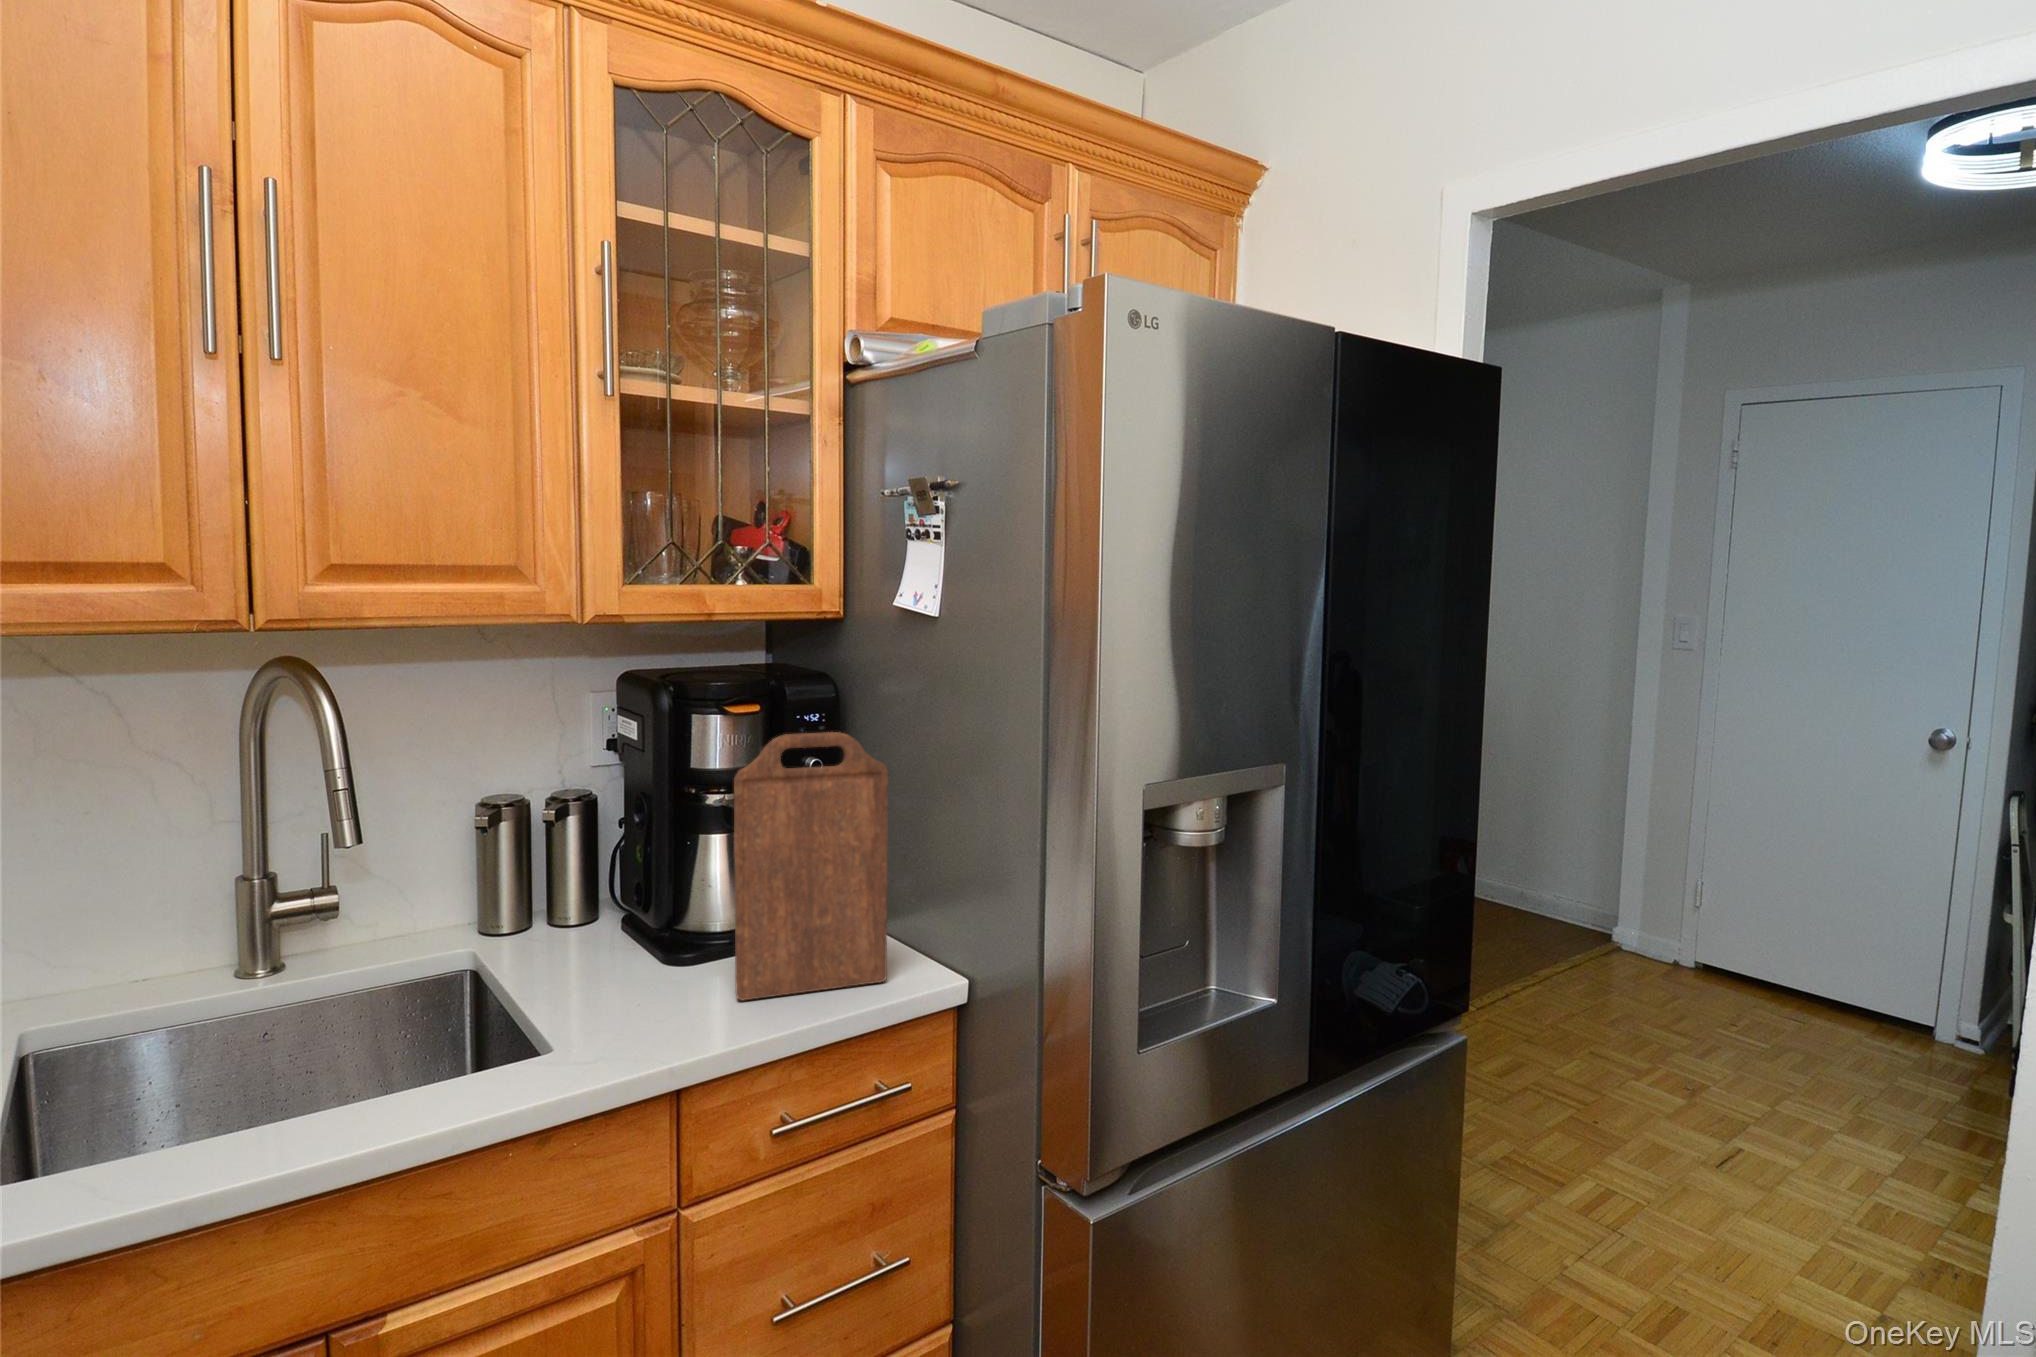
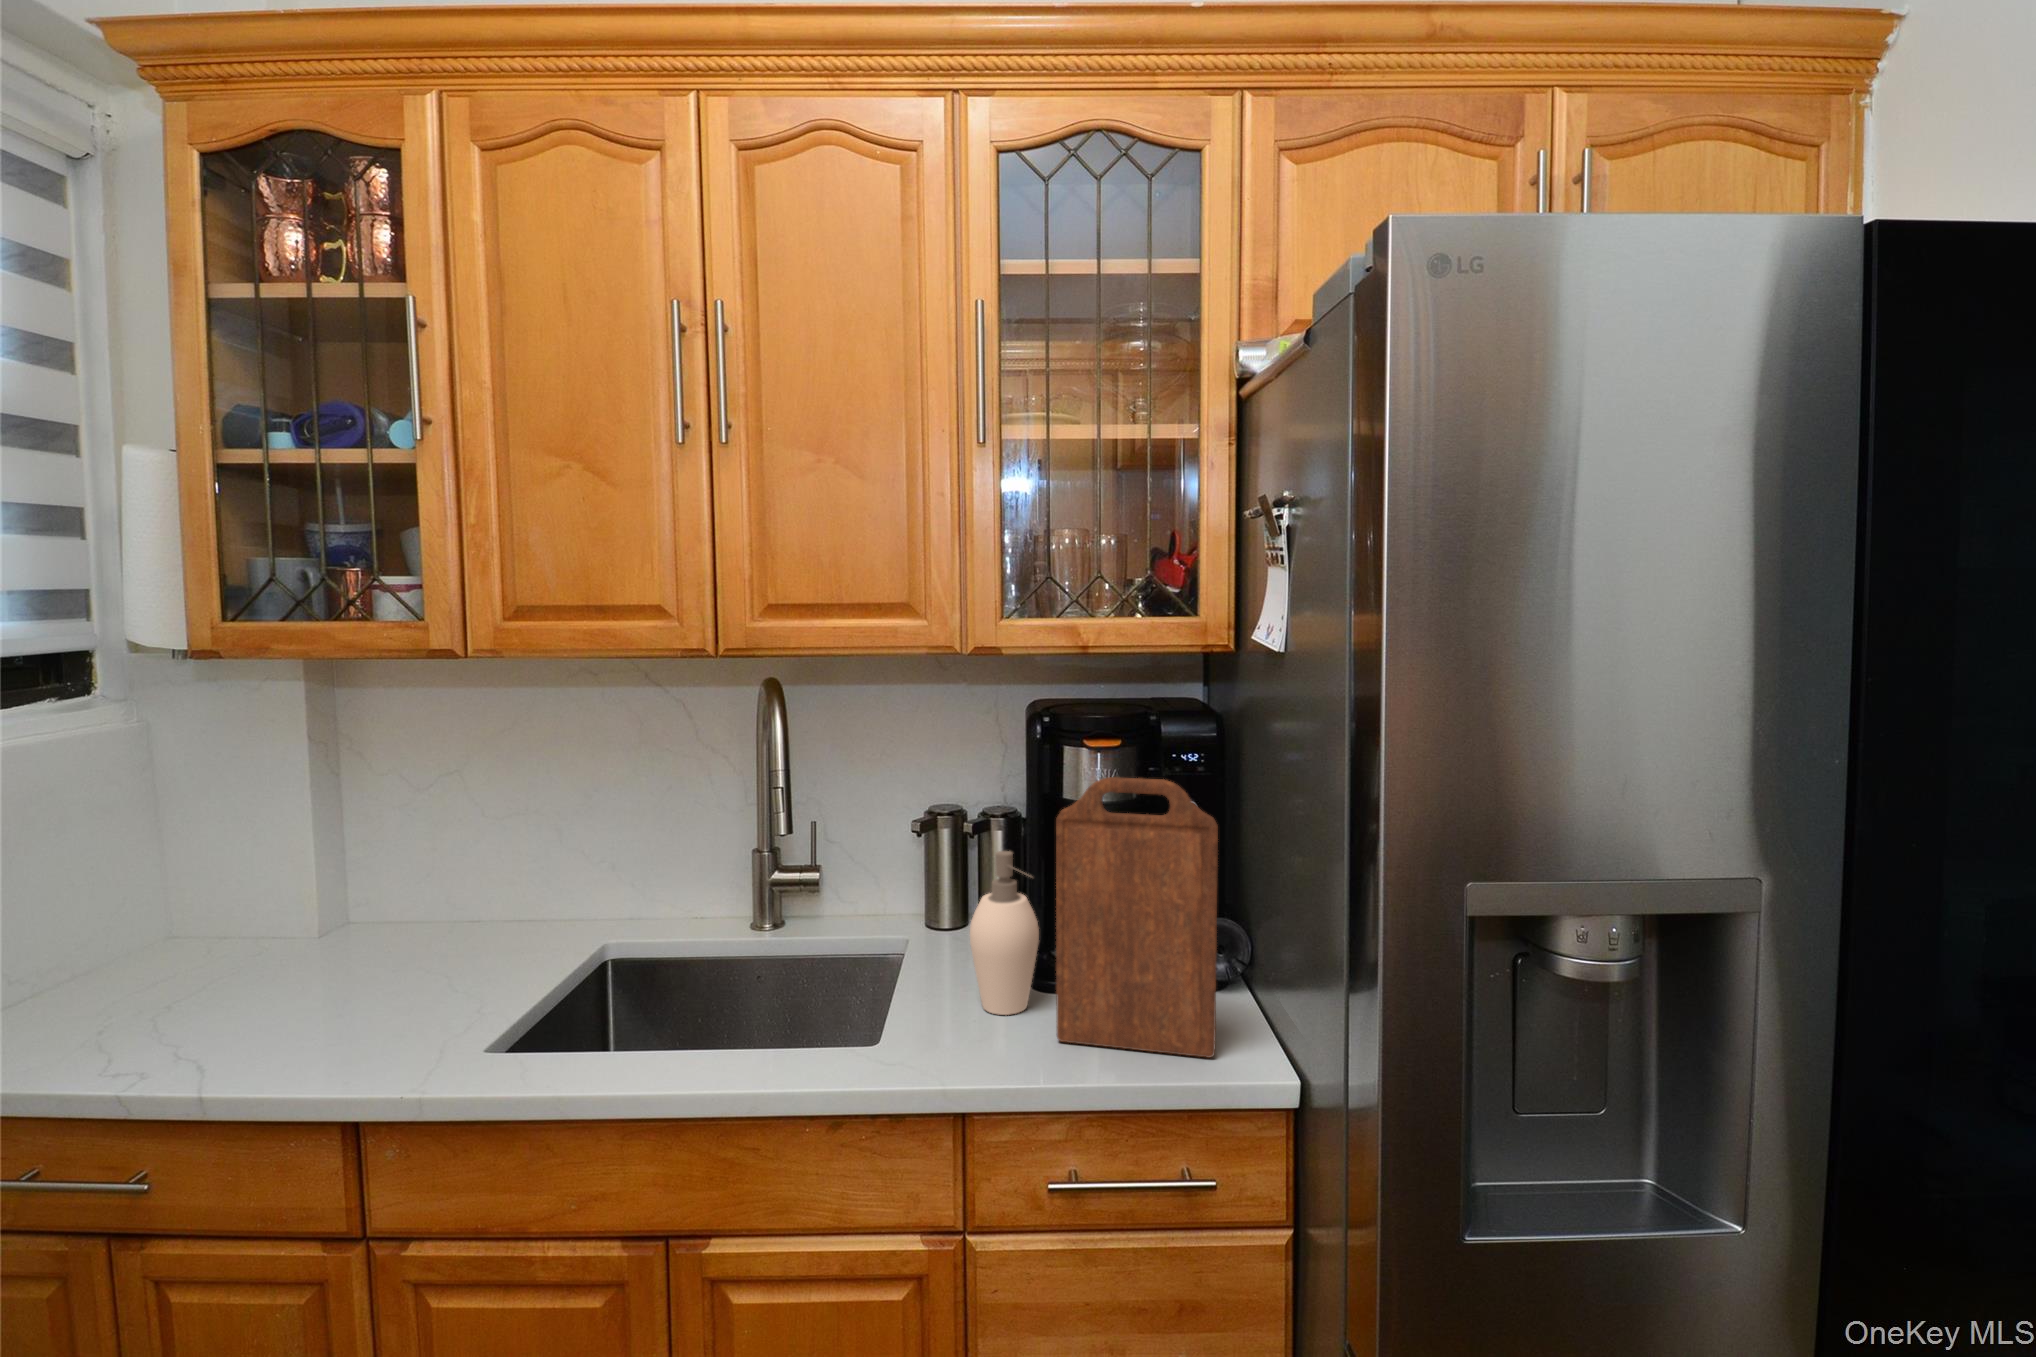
soap dispenser: none [615,824,701,995] -> present [970,851,1039,1015]

